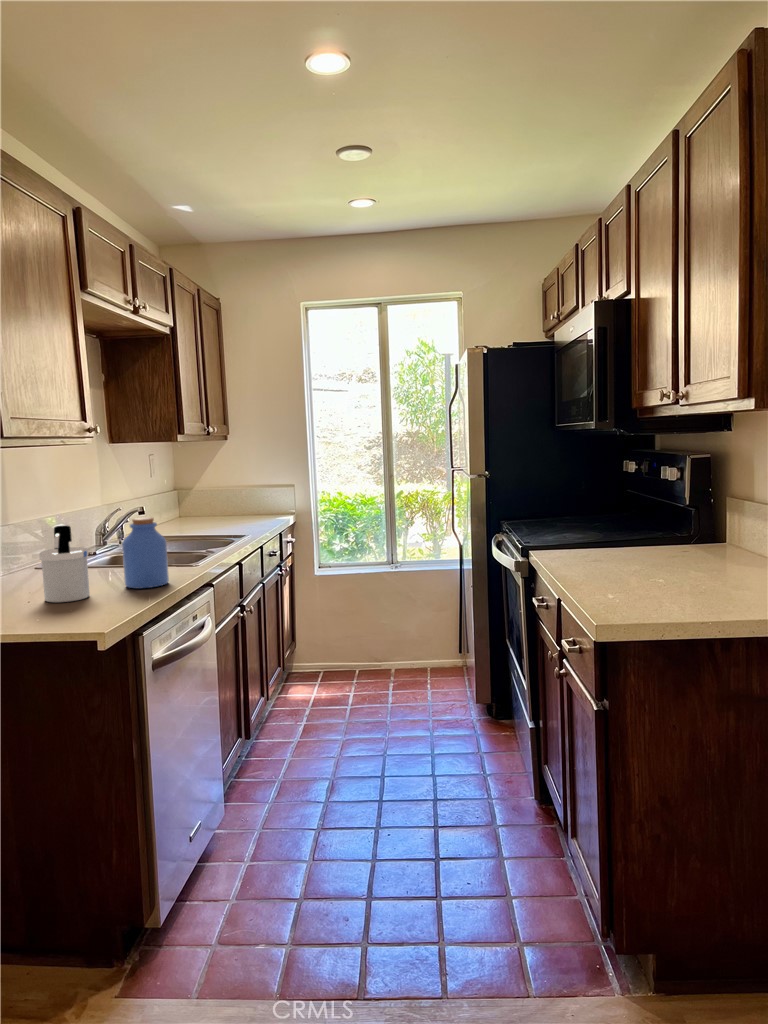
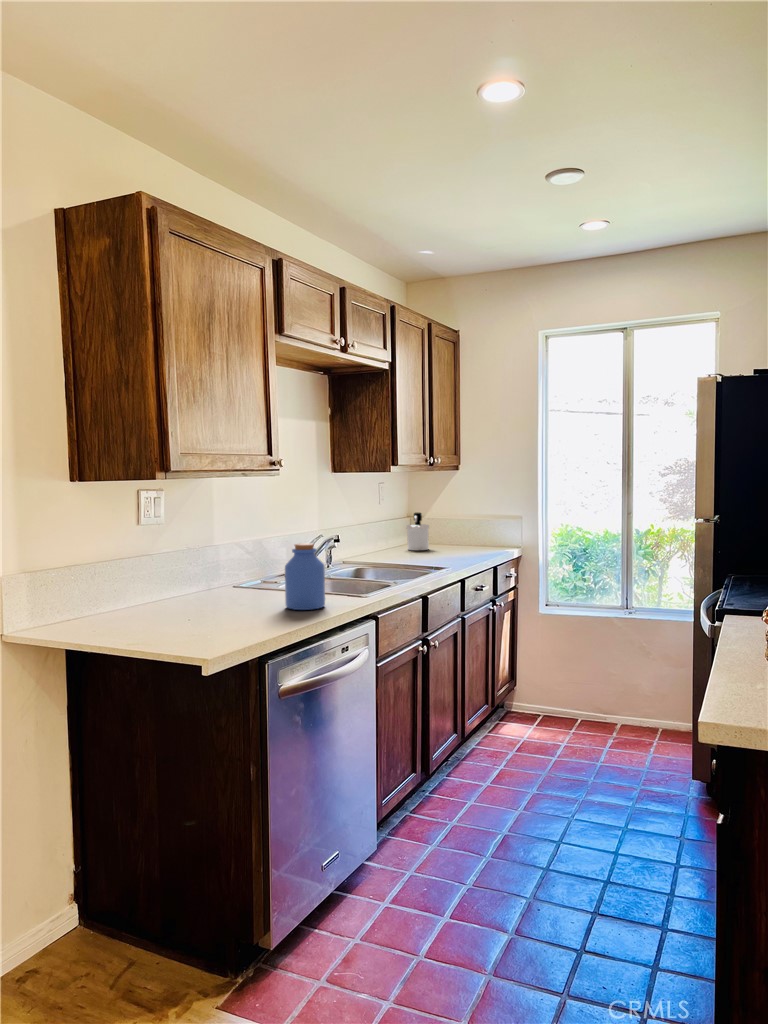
soap dispenser: present [39,525,90,602] -> present [407,513,429,550]

